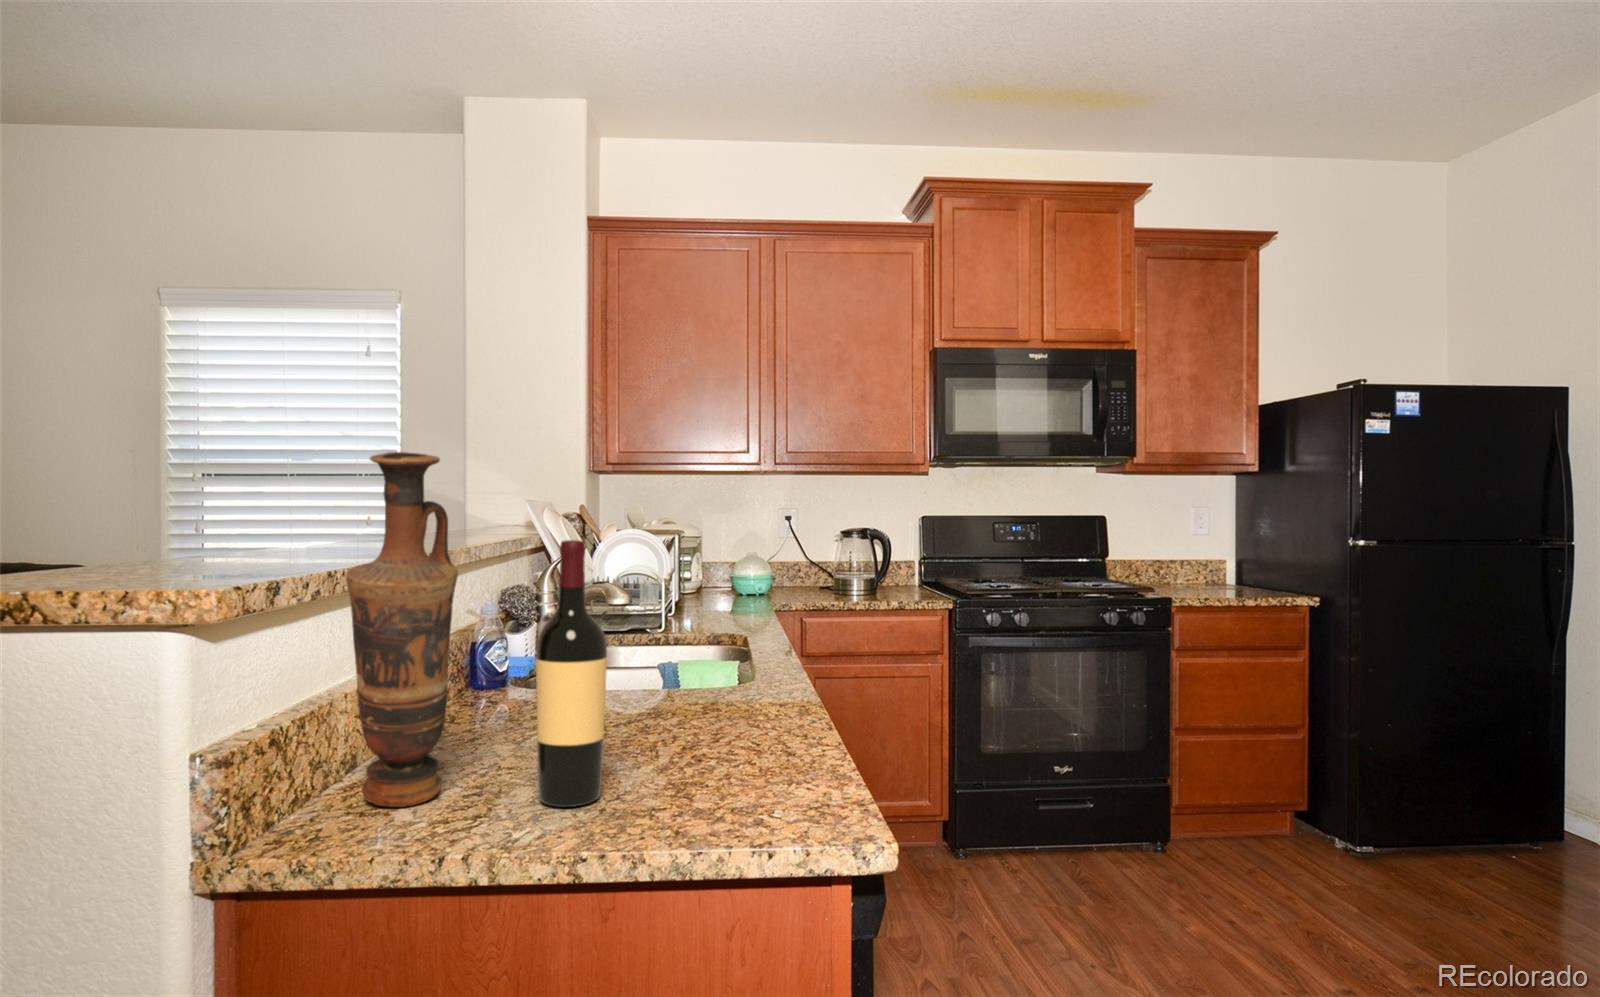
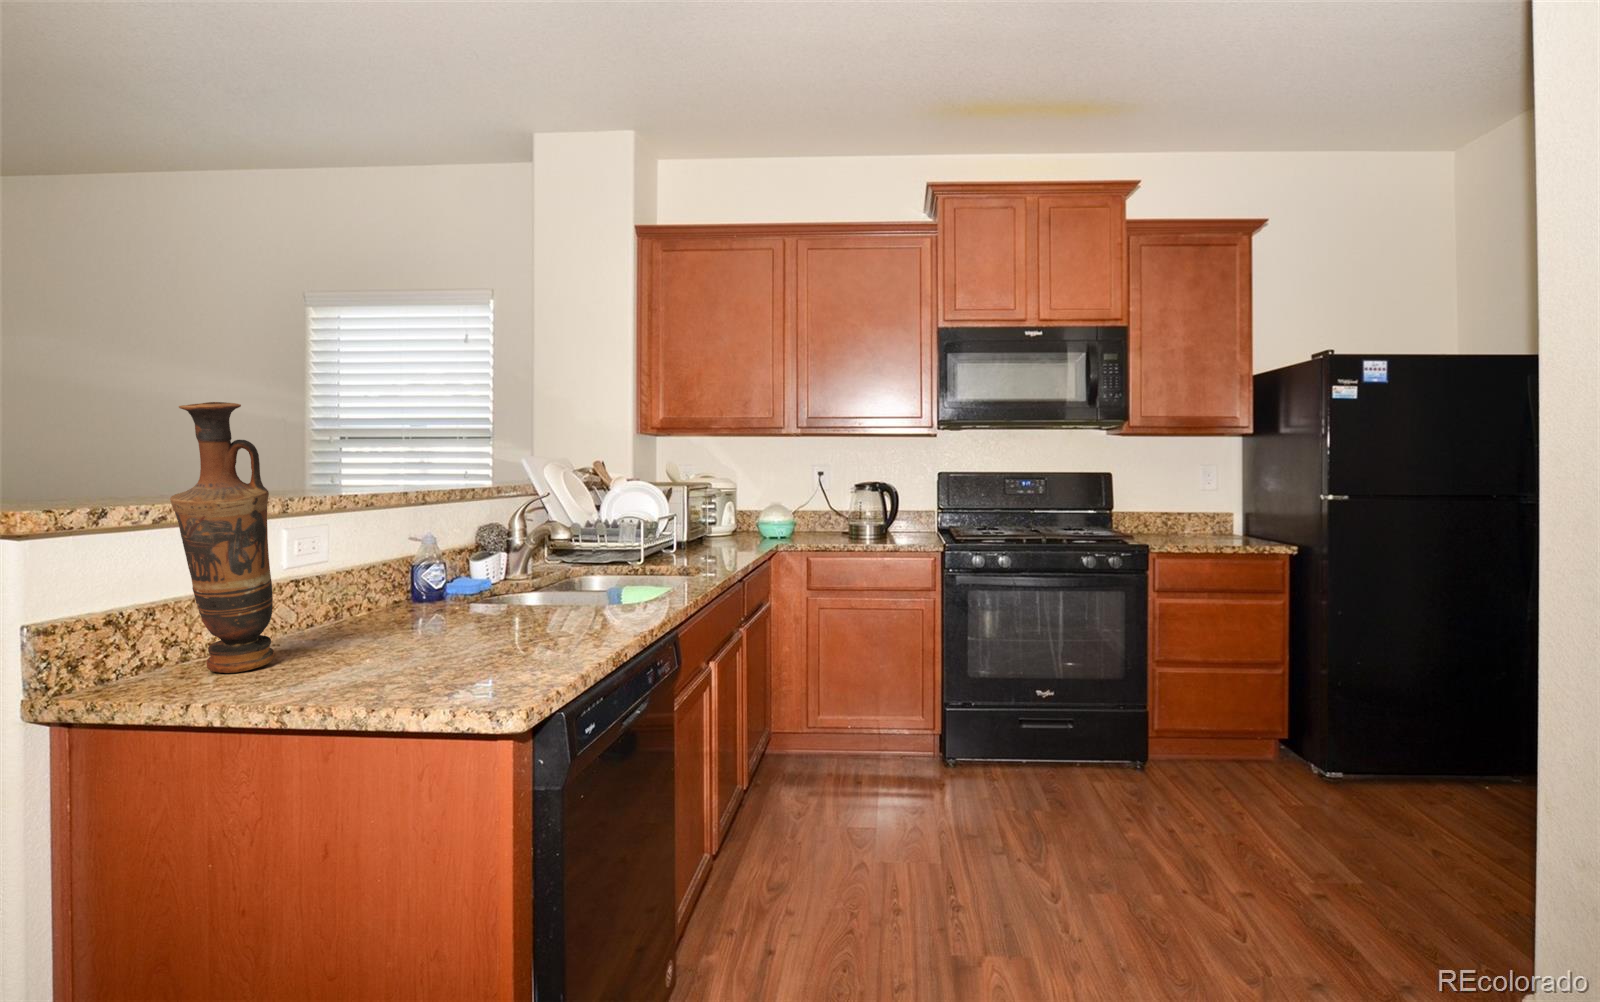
wine bottle: present [536,540,607,807] -> none [316,469,379,677]

